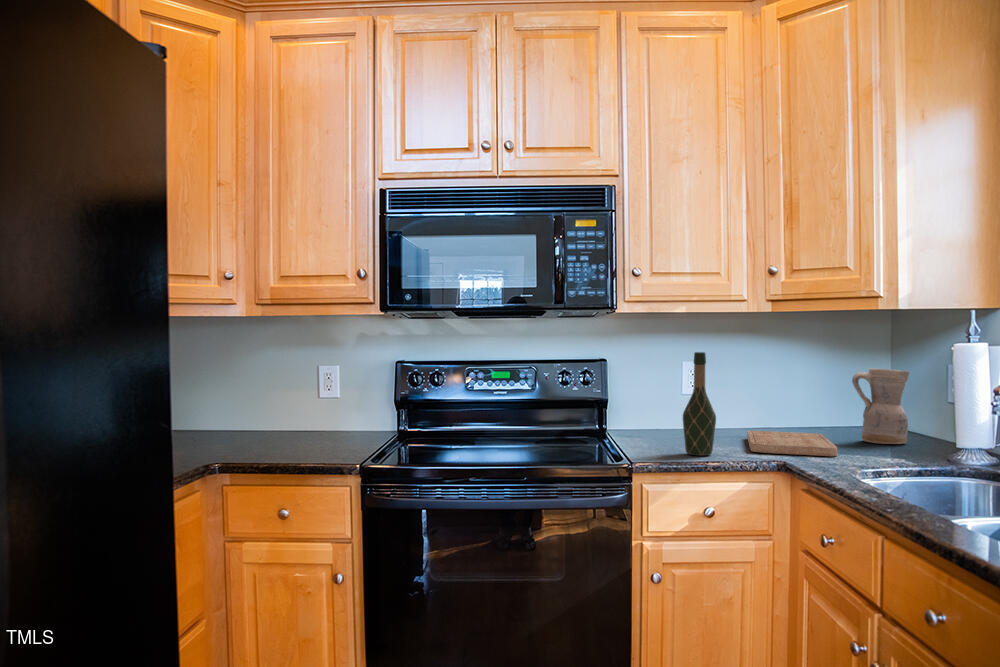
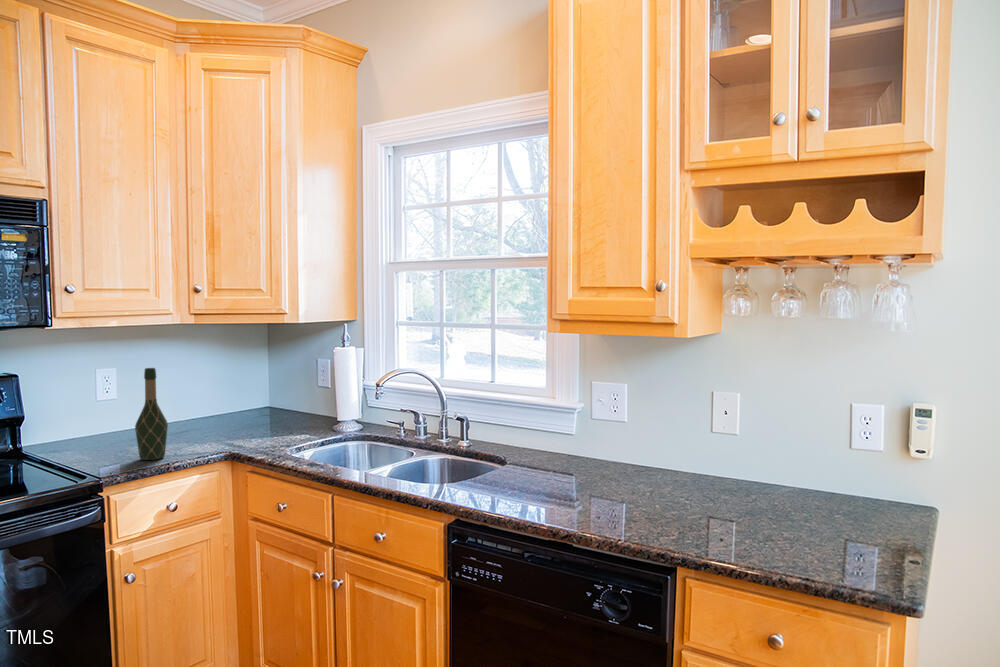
ceramic pitcher: present [852,368,909,444] -> none [247,360,287,417]
cutting board: present [747,431,837,456] -> none [167,417,258,445]

